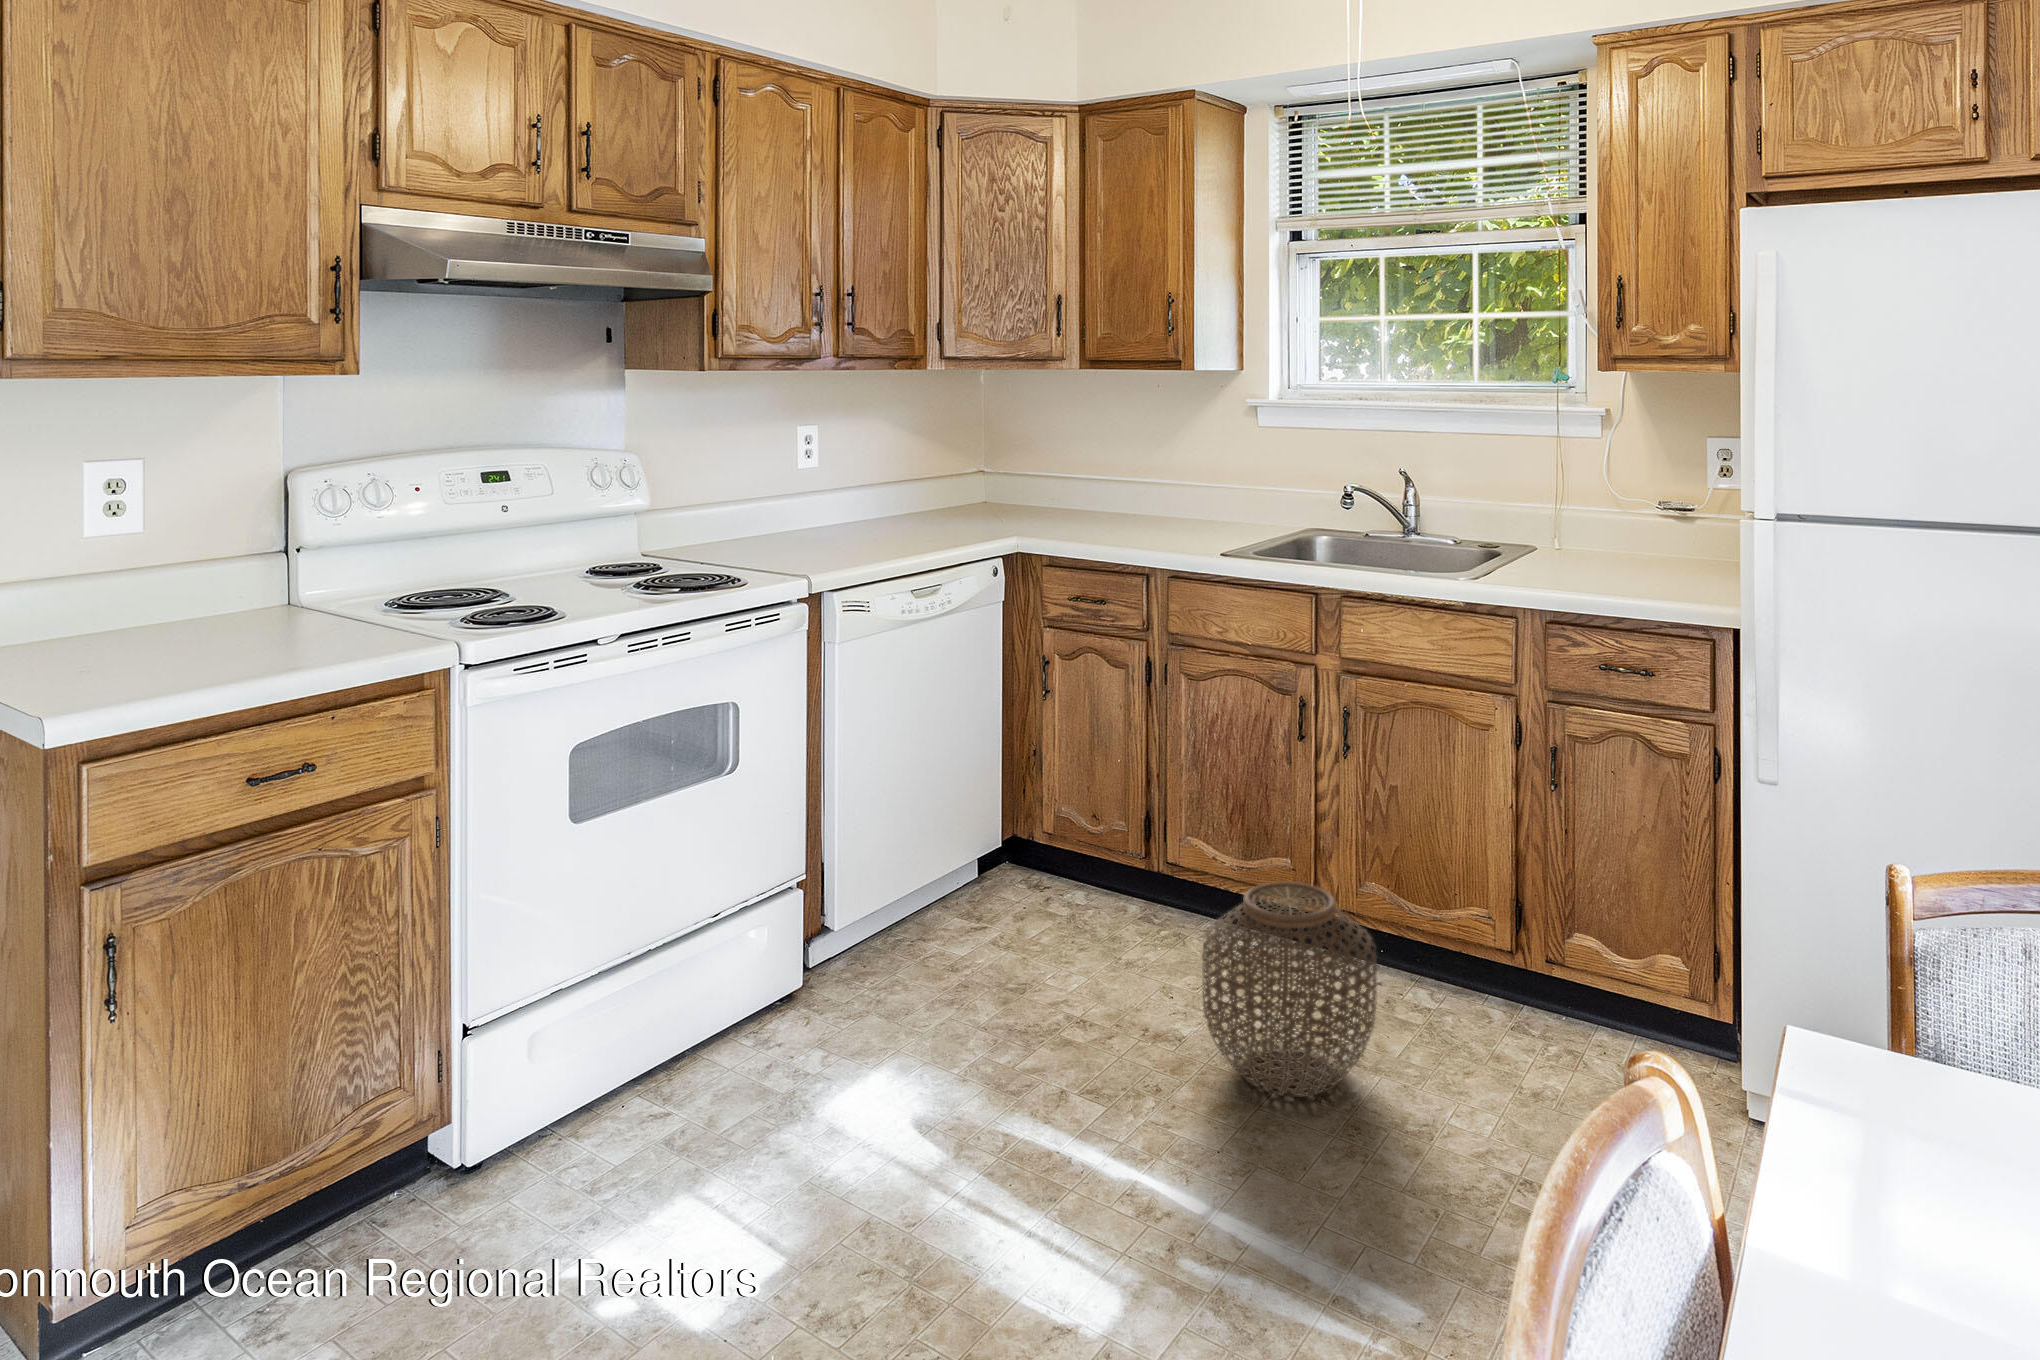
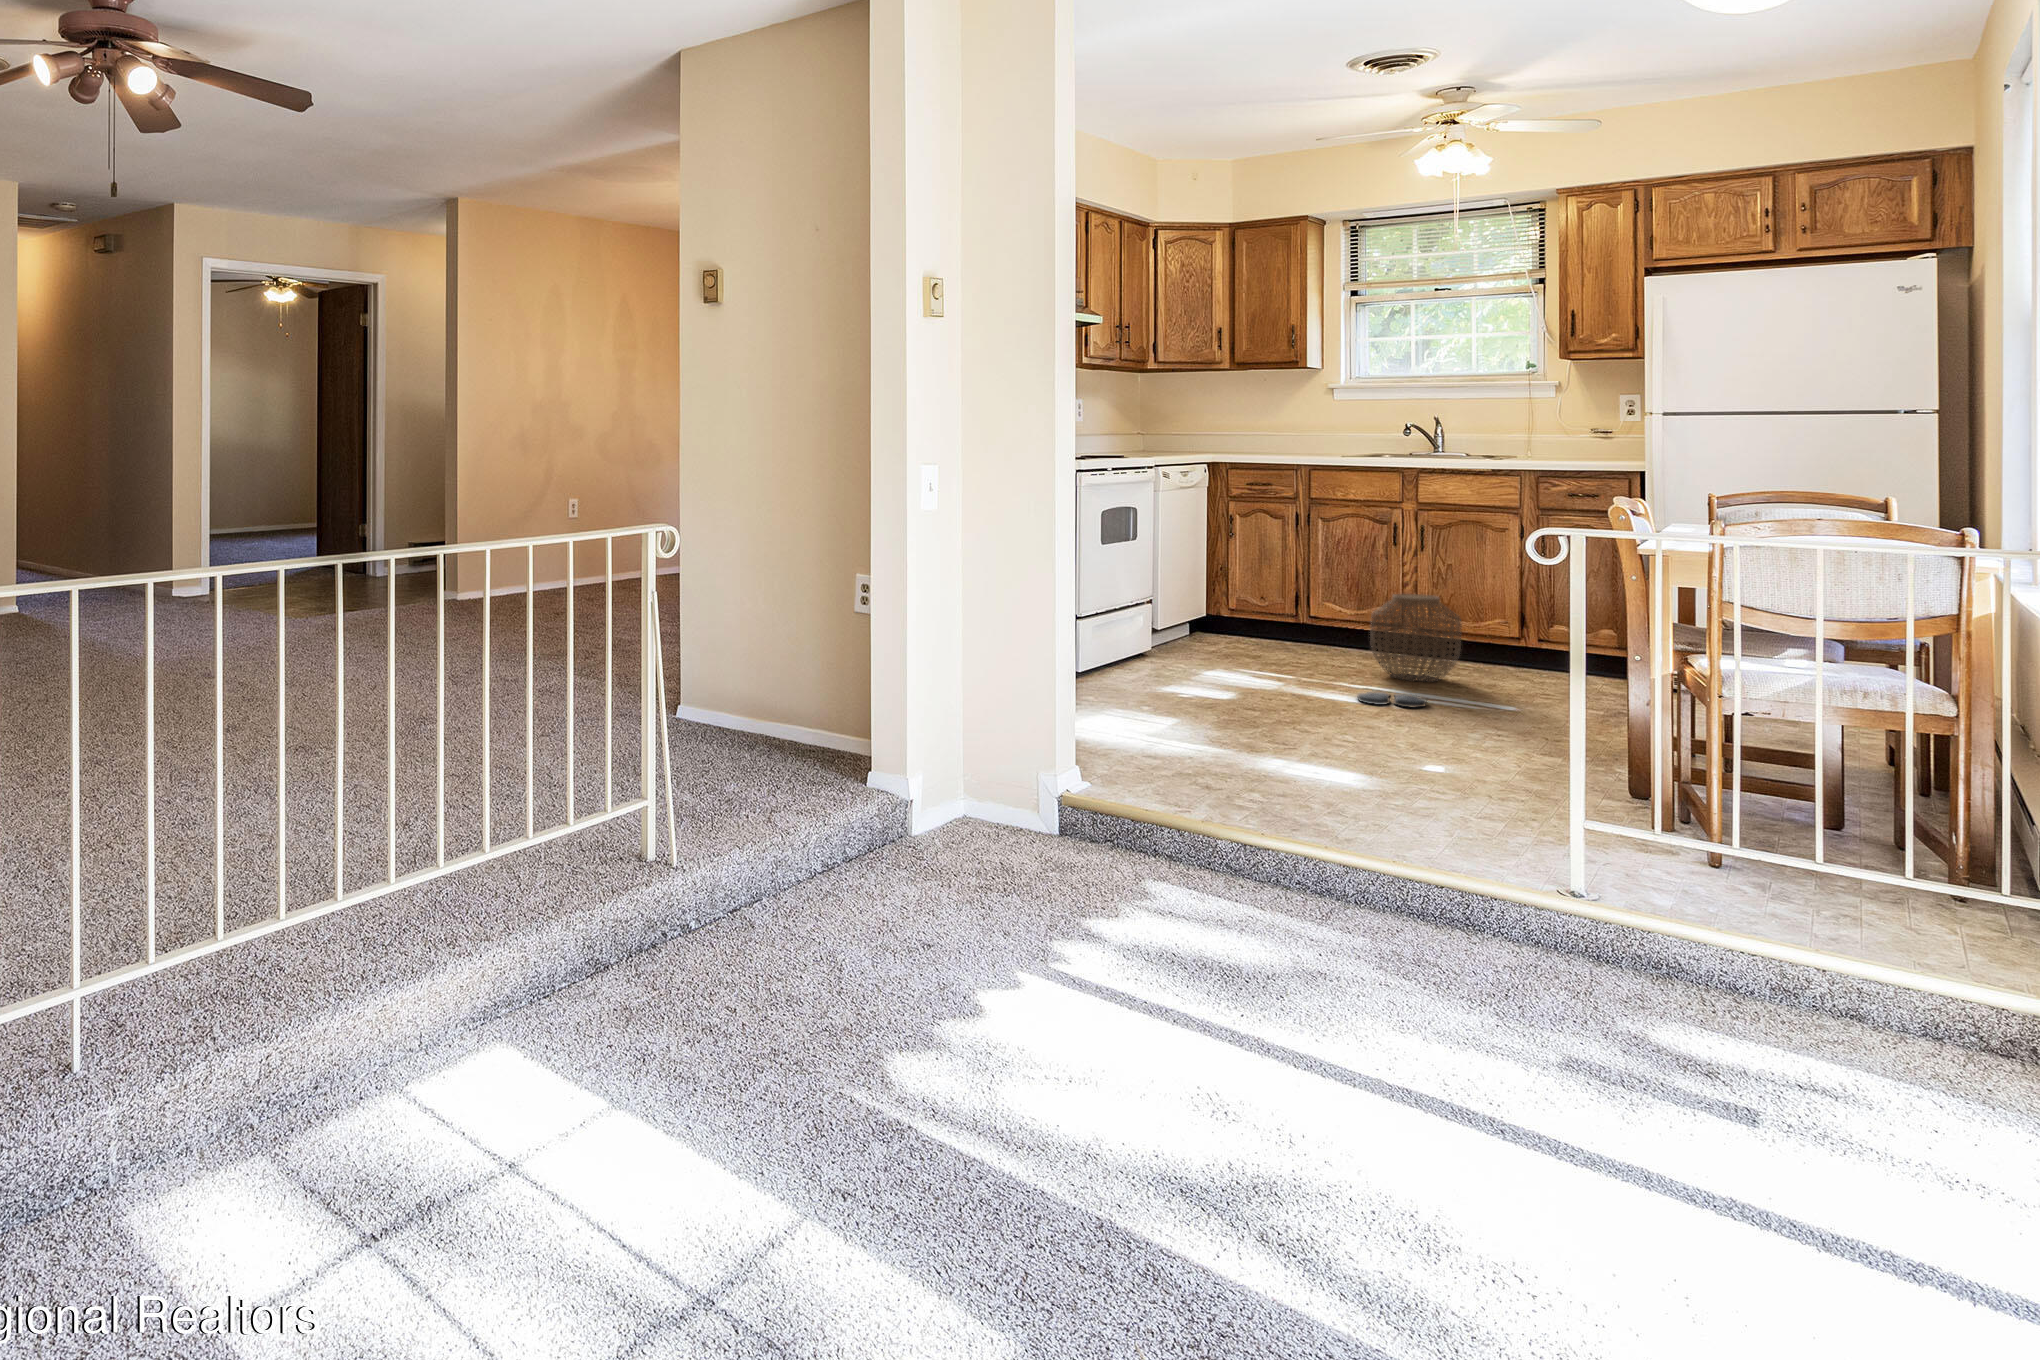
slippers: none [1075,1179,1236,1303] -> present [1357,692,1427,708]

